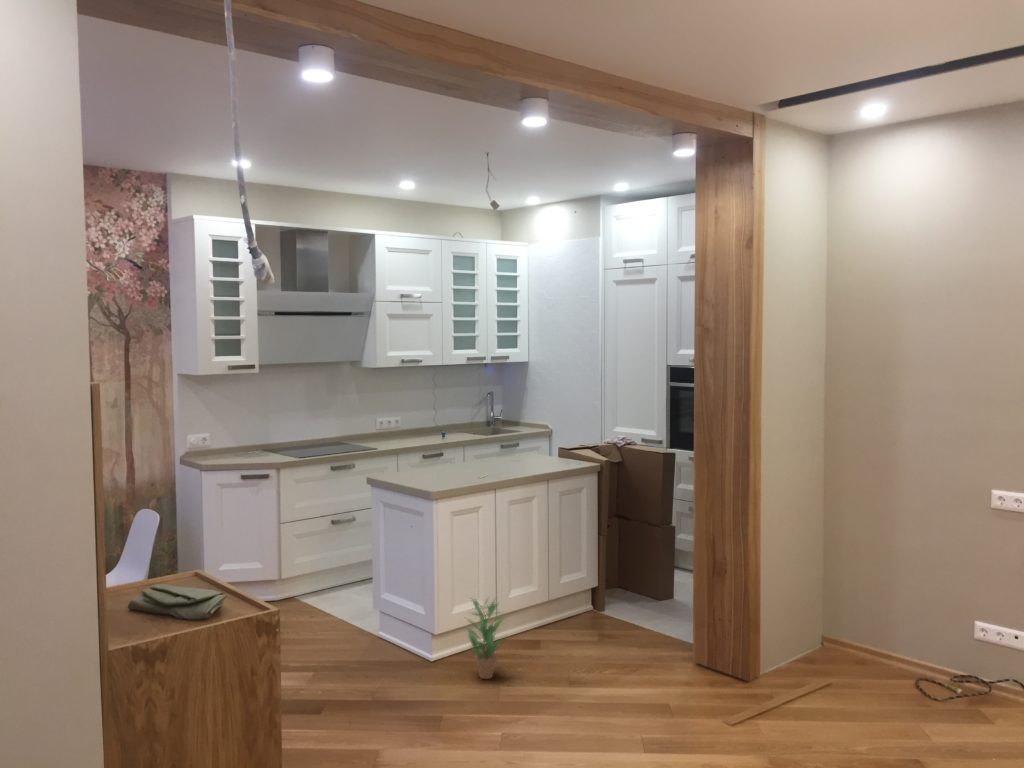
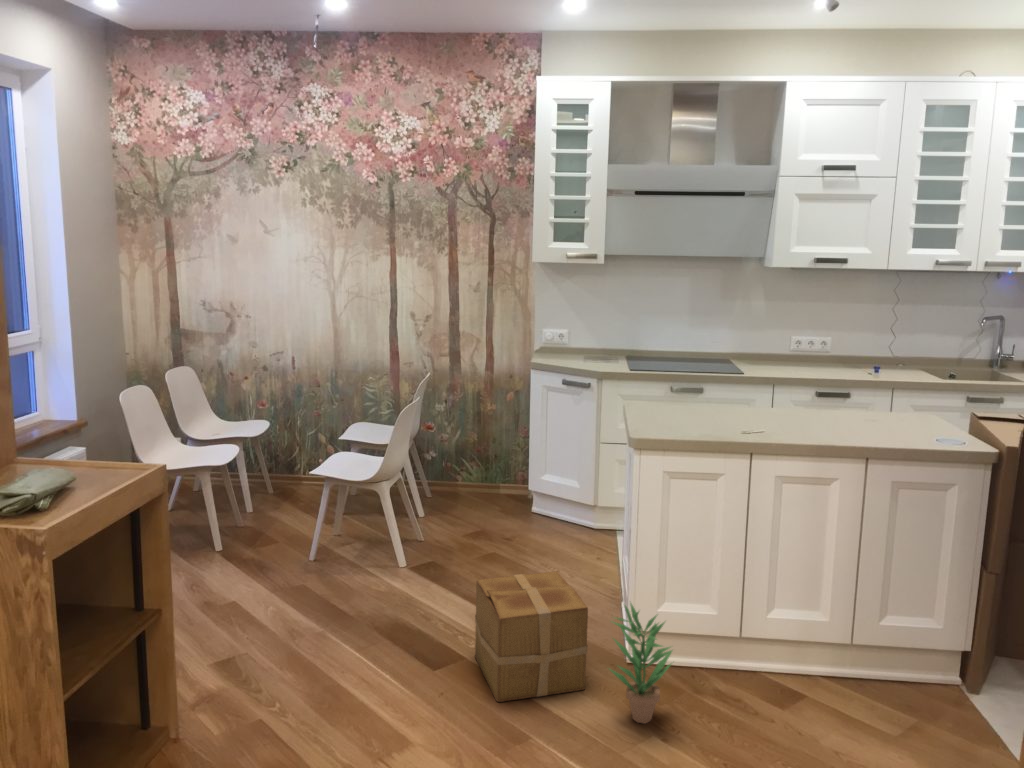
cardboard box: none [341,607,437,705] -> present [475,571,588,702]

